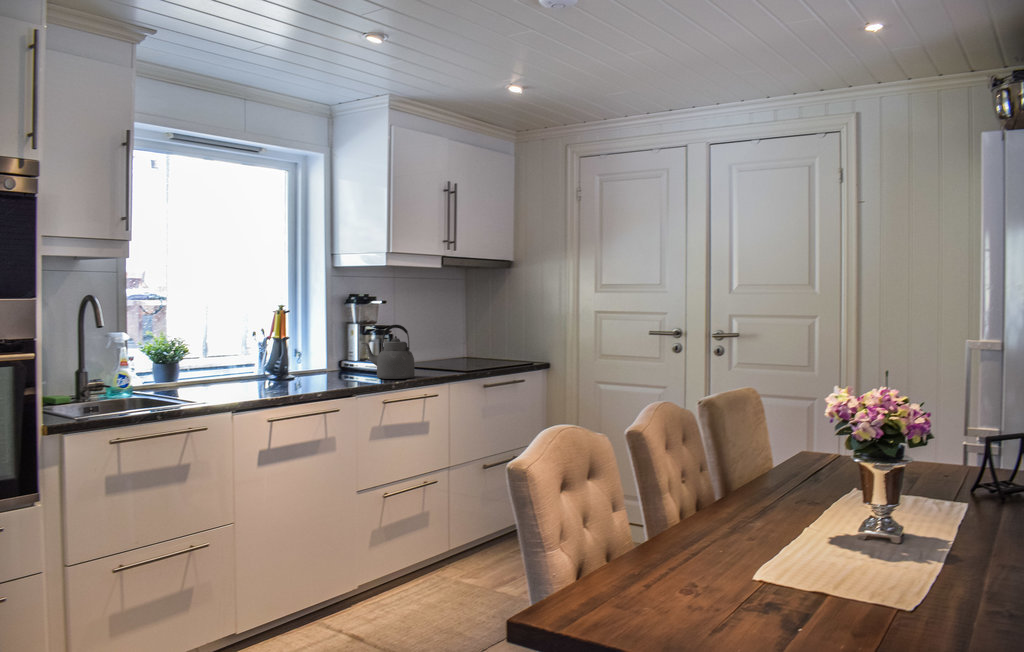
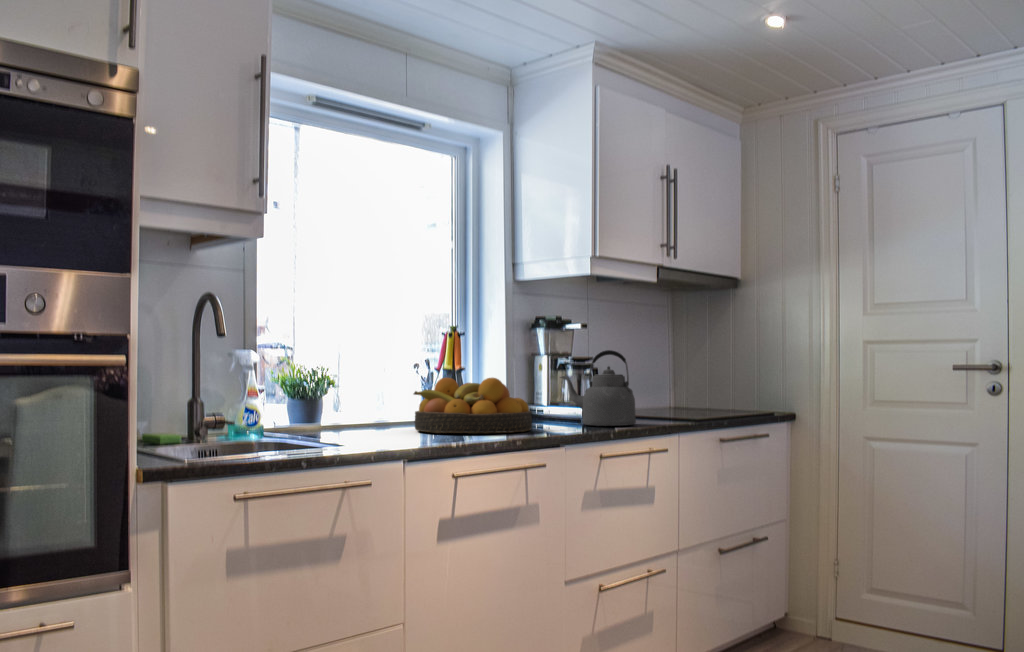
fruit bowl: none [247,347,336,388] -> present [414,378,532,433]

